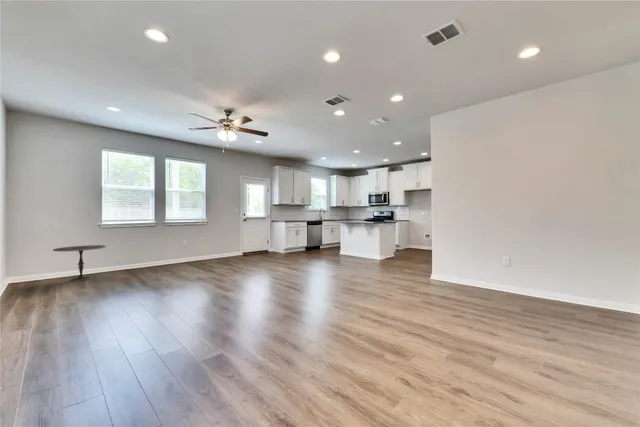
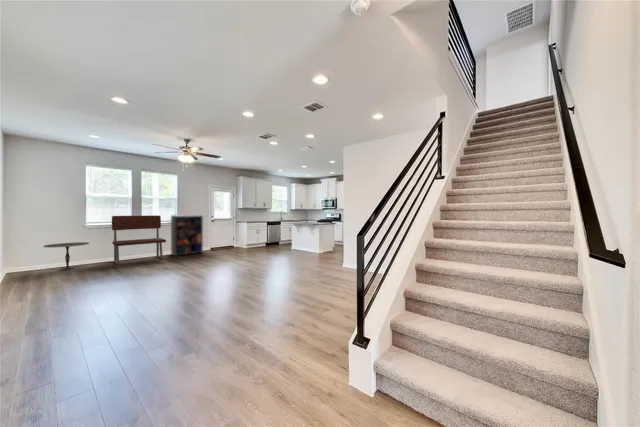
bench: none [132,213,195,273] -> present [112,215,166,264]
bookshelf: none [198,213,235,262] -> present [171,215,203,256]

